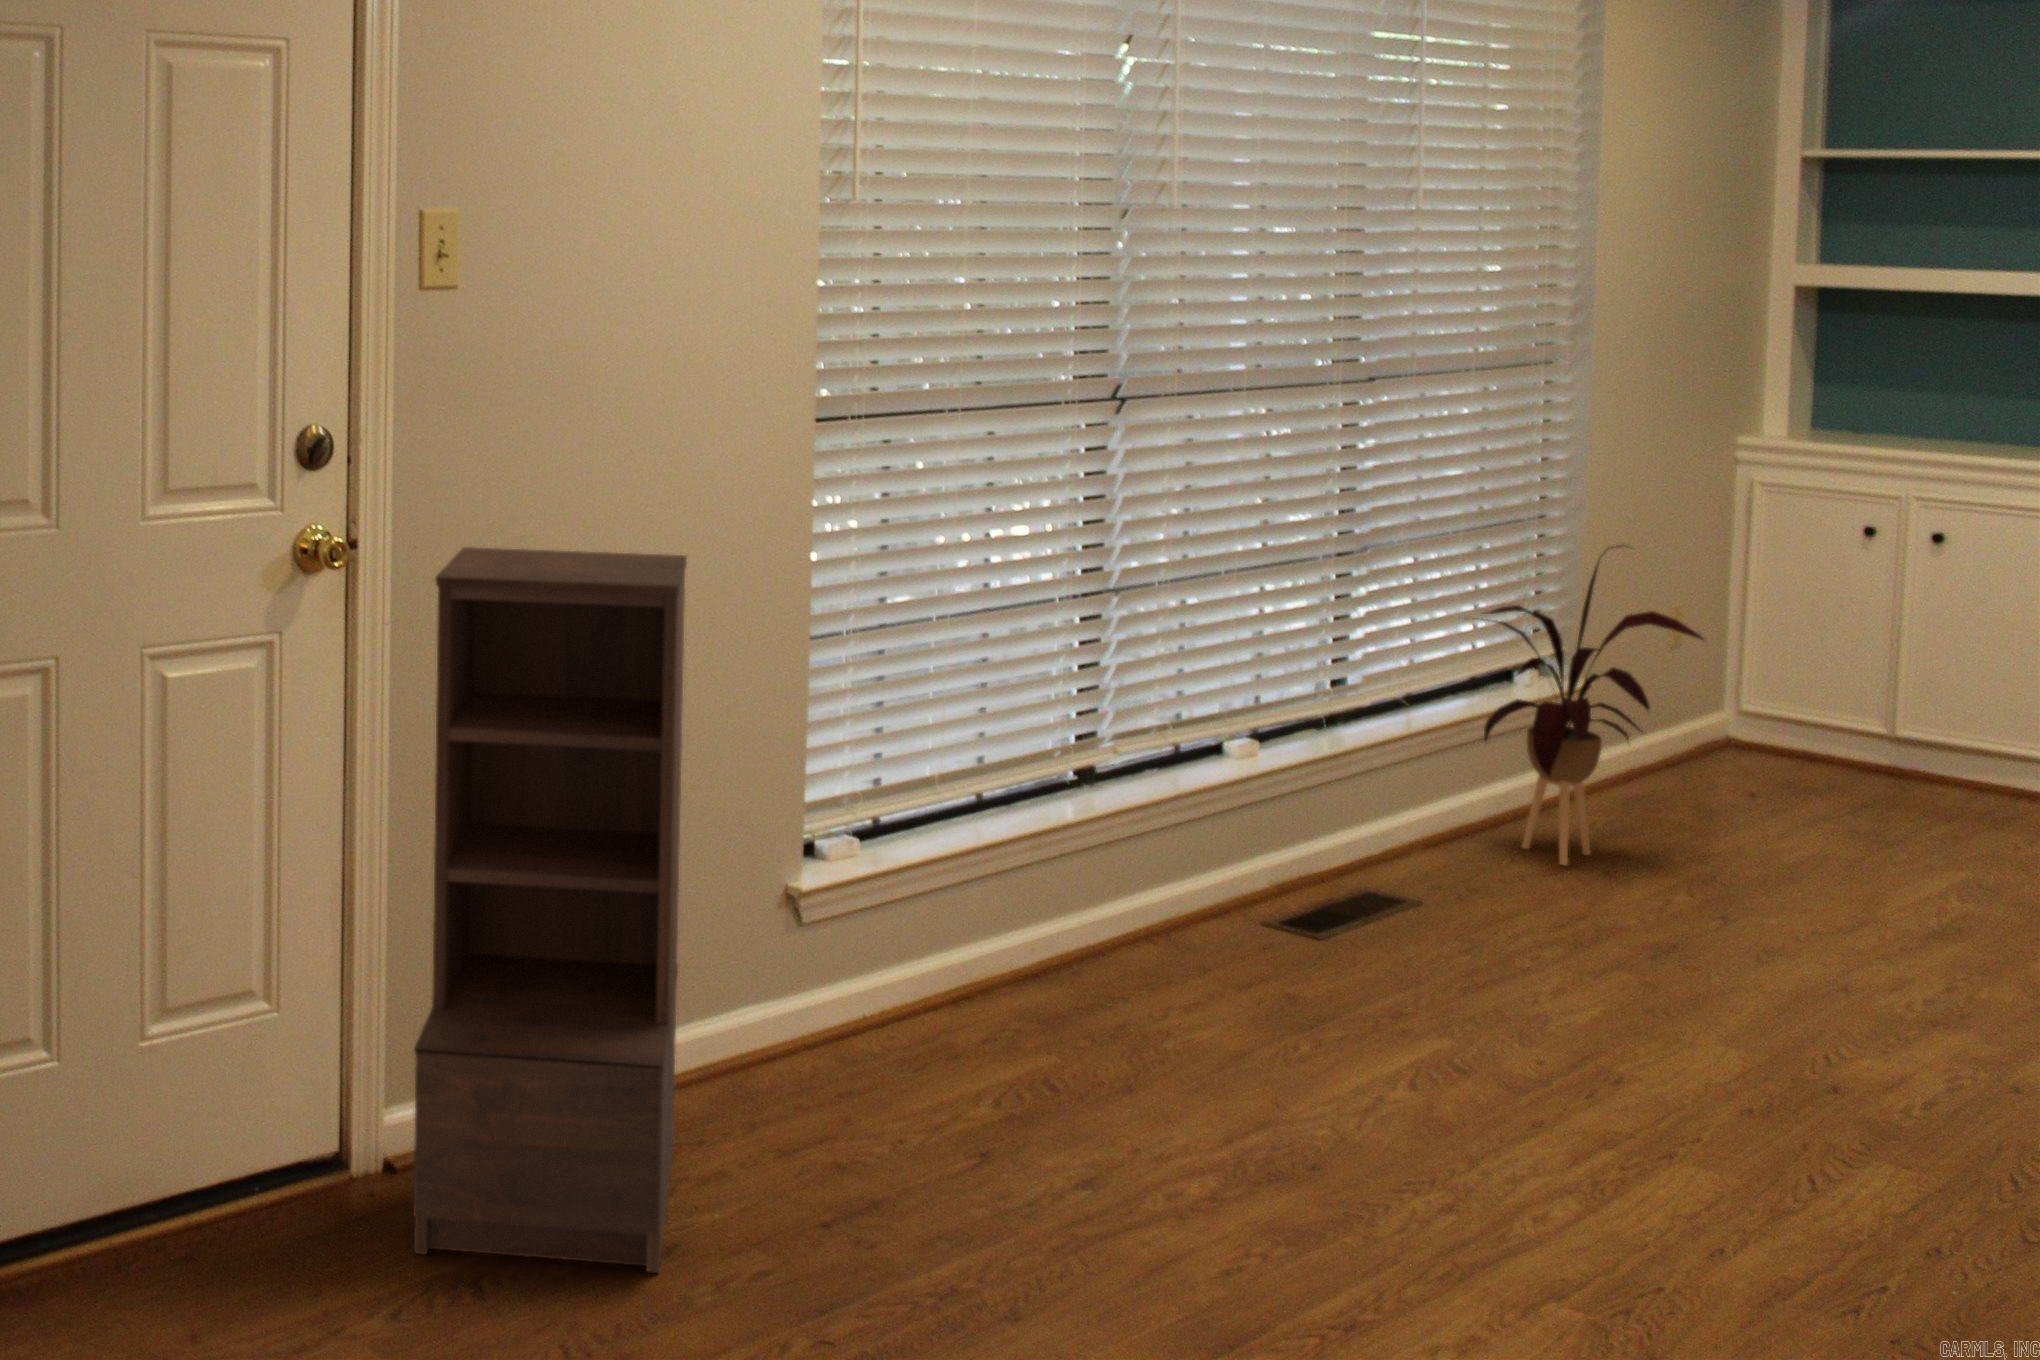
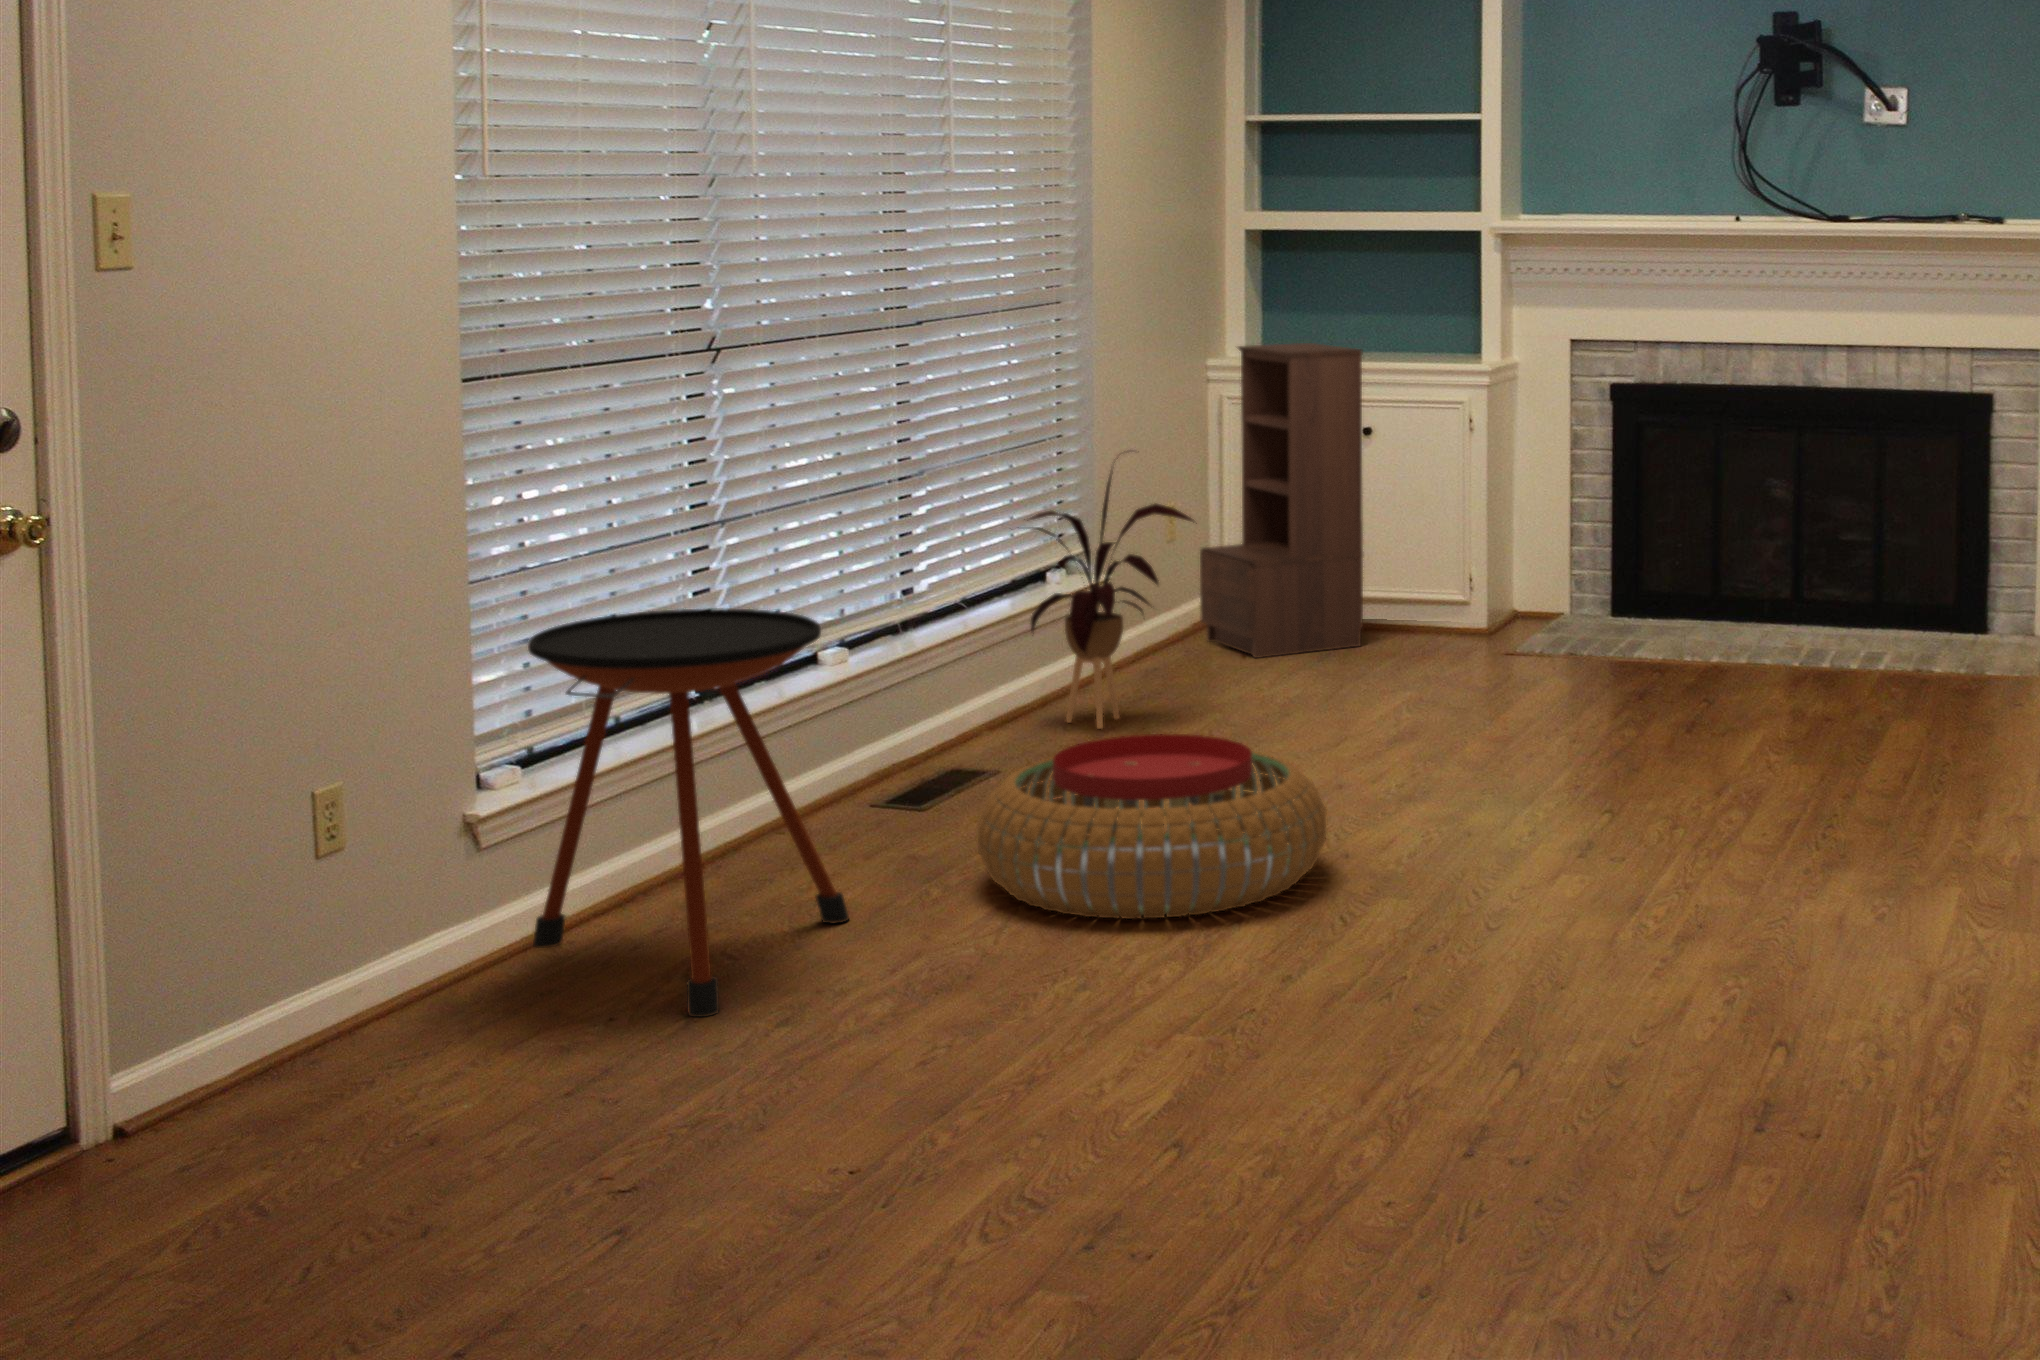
bookshelf: present [414,547,687,1273] -> present [1200,343,1363,658]
side table: none [856,690,1205,1195] -> present [528,608,849,1017]
pouf: none [1373,919,1876,1203] -> present [978,734,1326,919]

